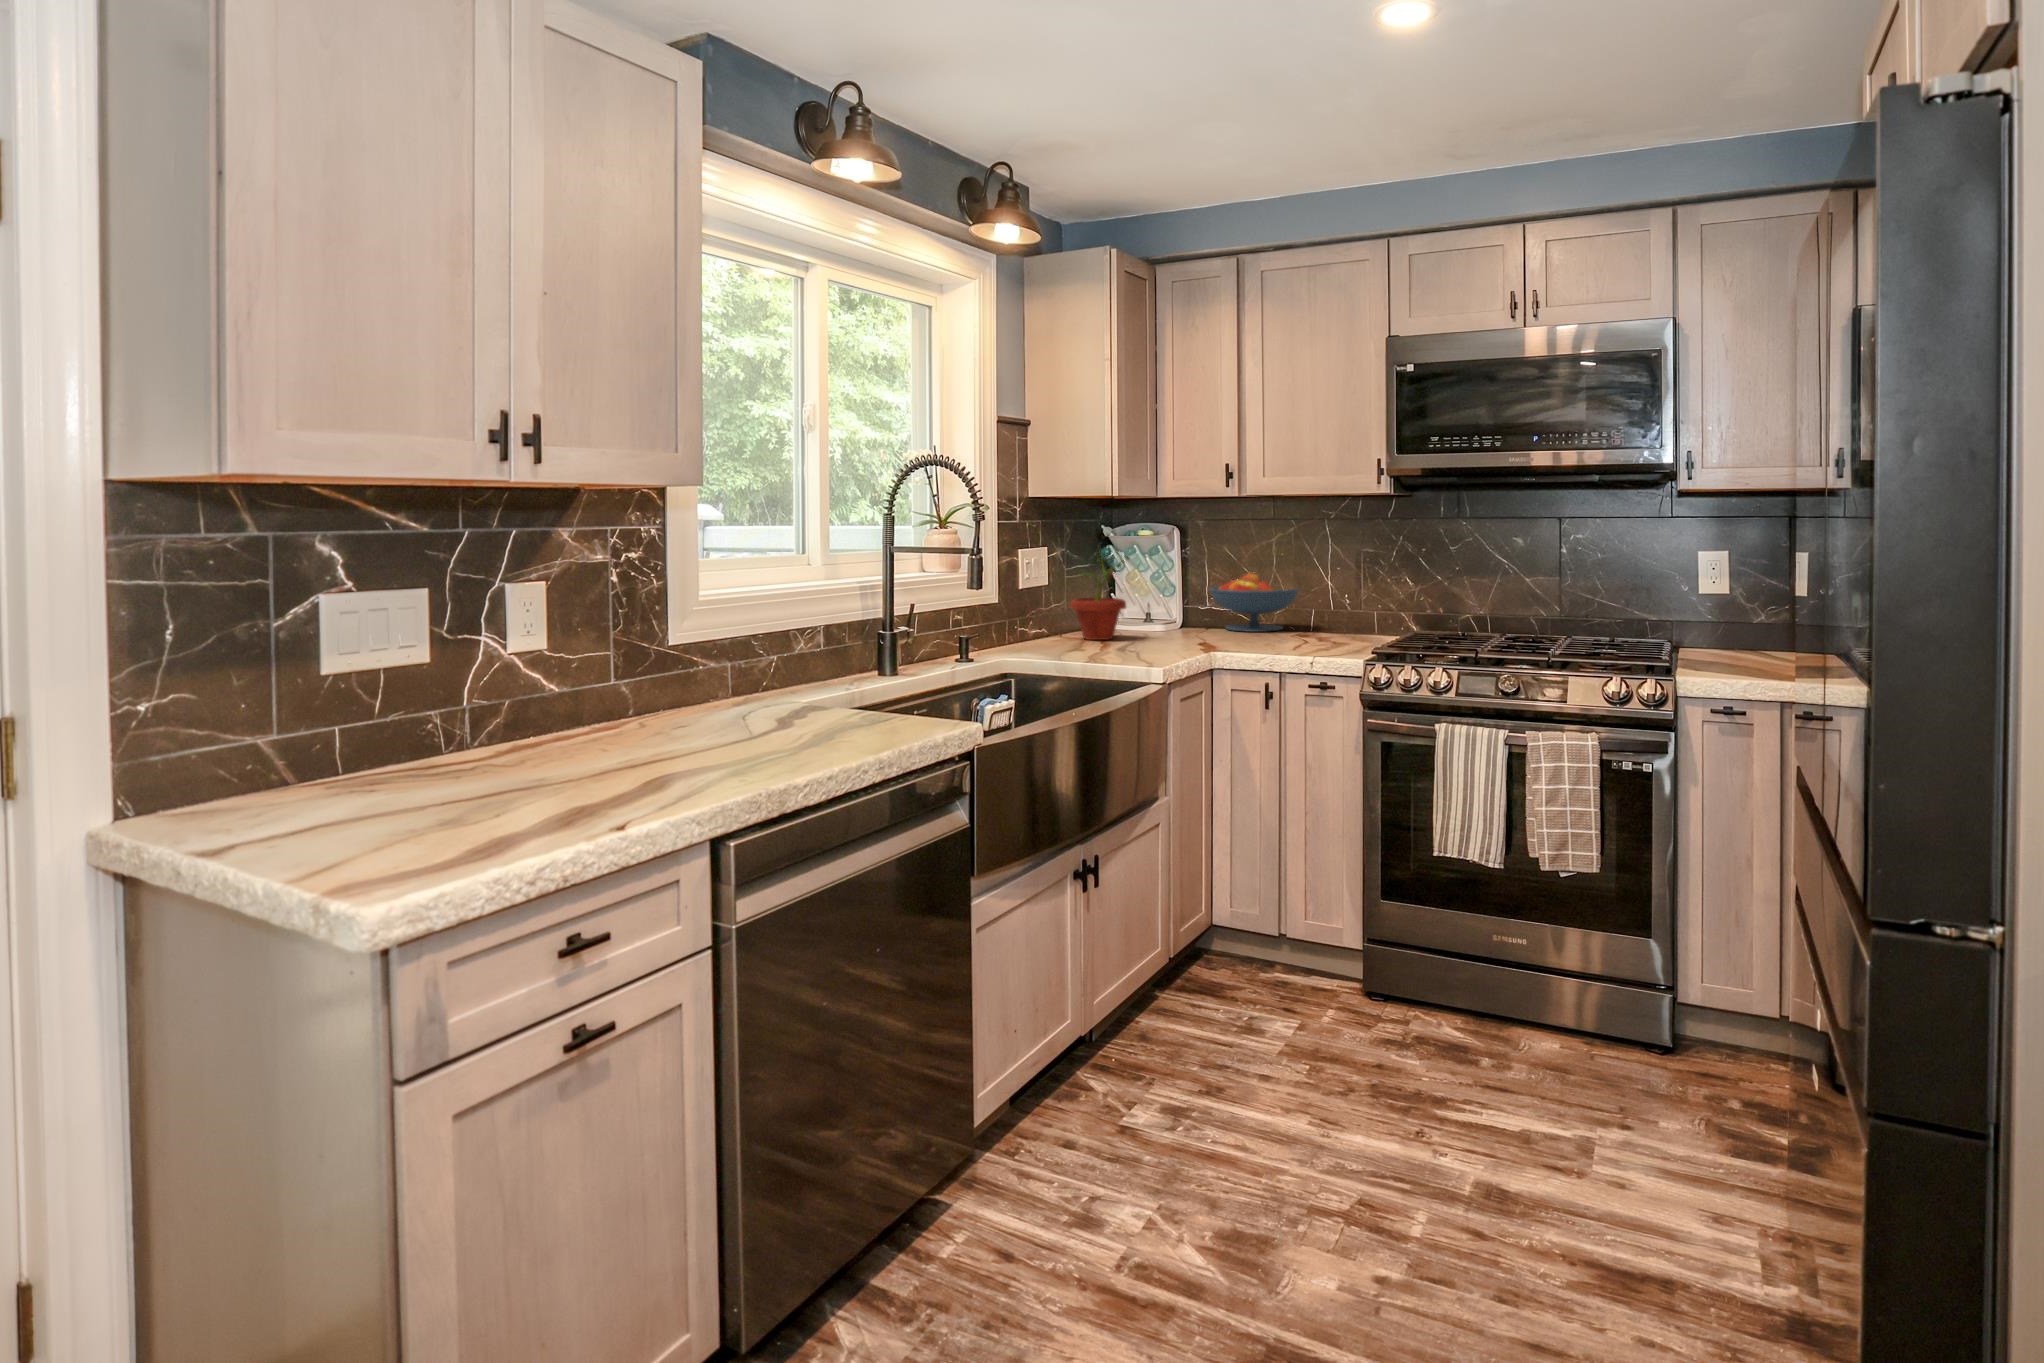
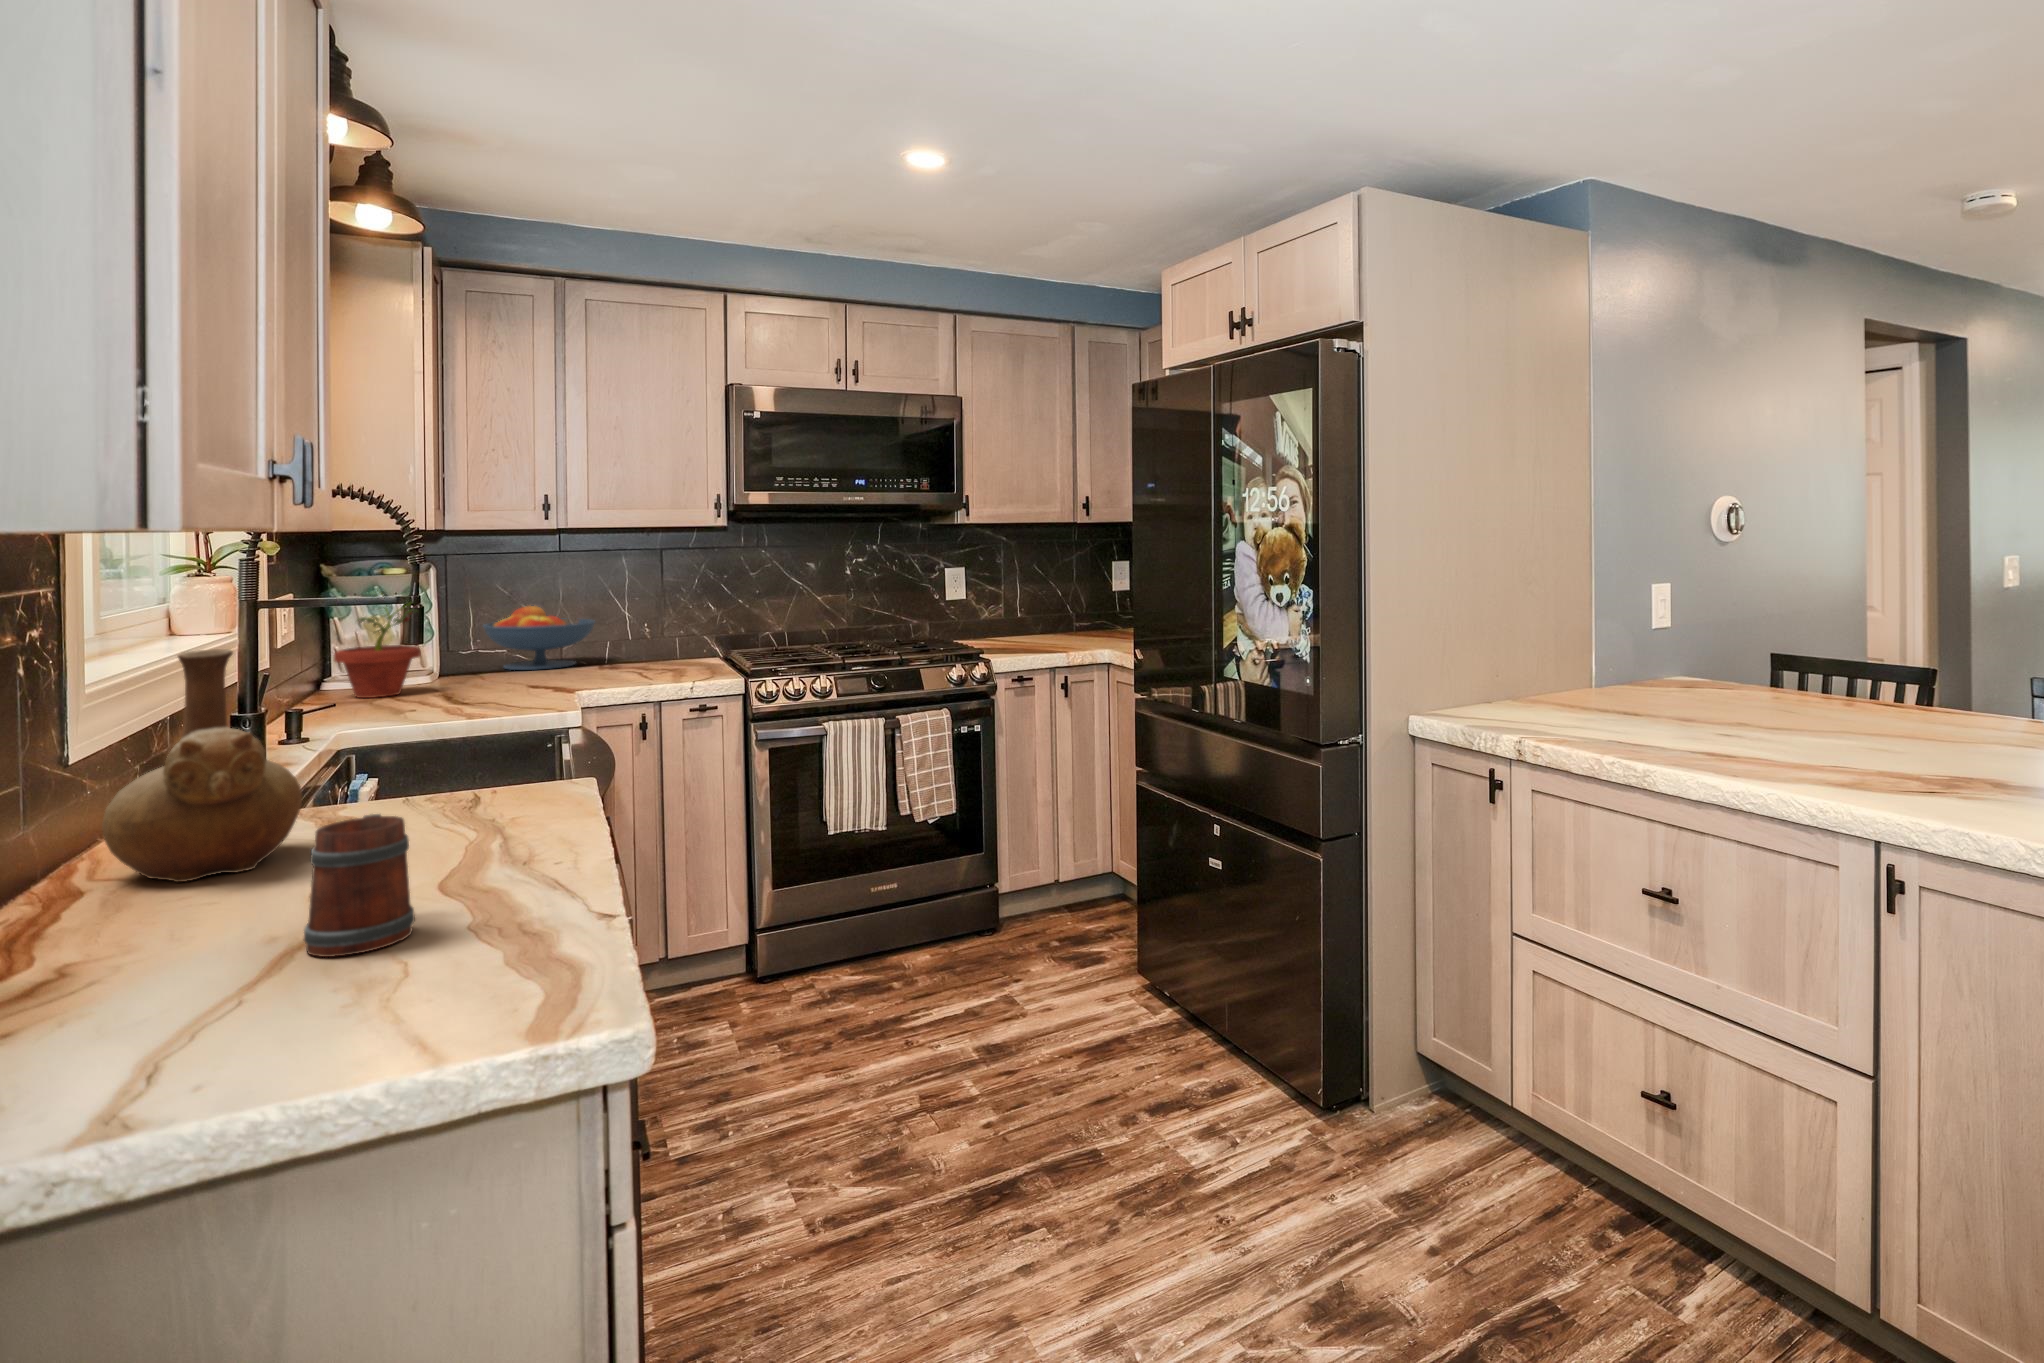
vase: none [622,577,731,739] -> present [102,649,302,882]
mug: none [506,703,598,804] -> present [304,814,415,957]

